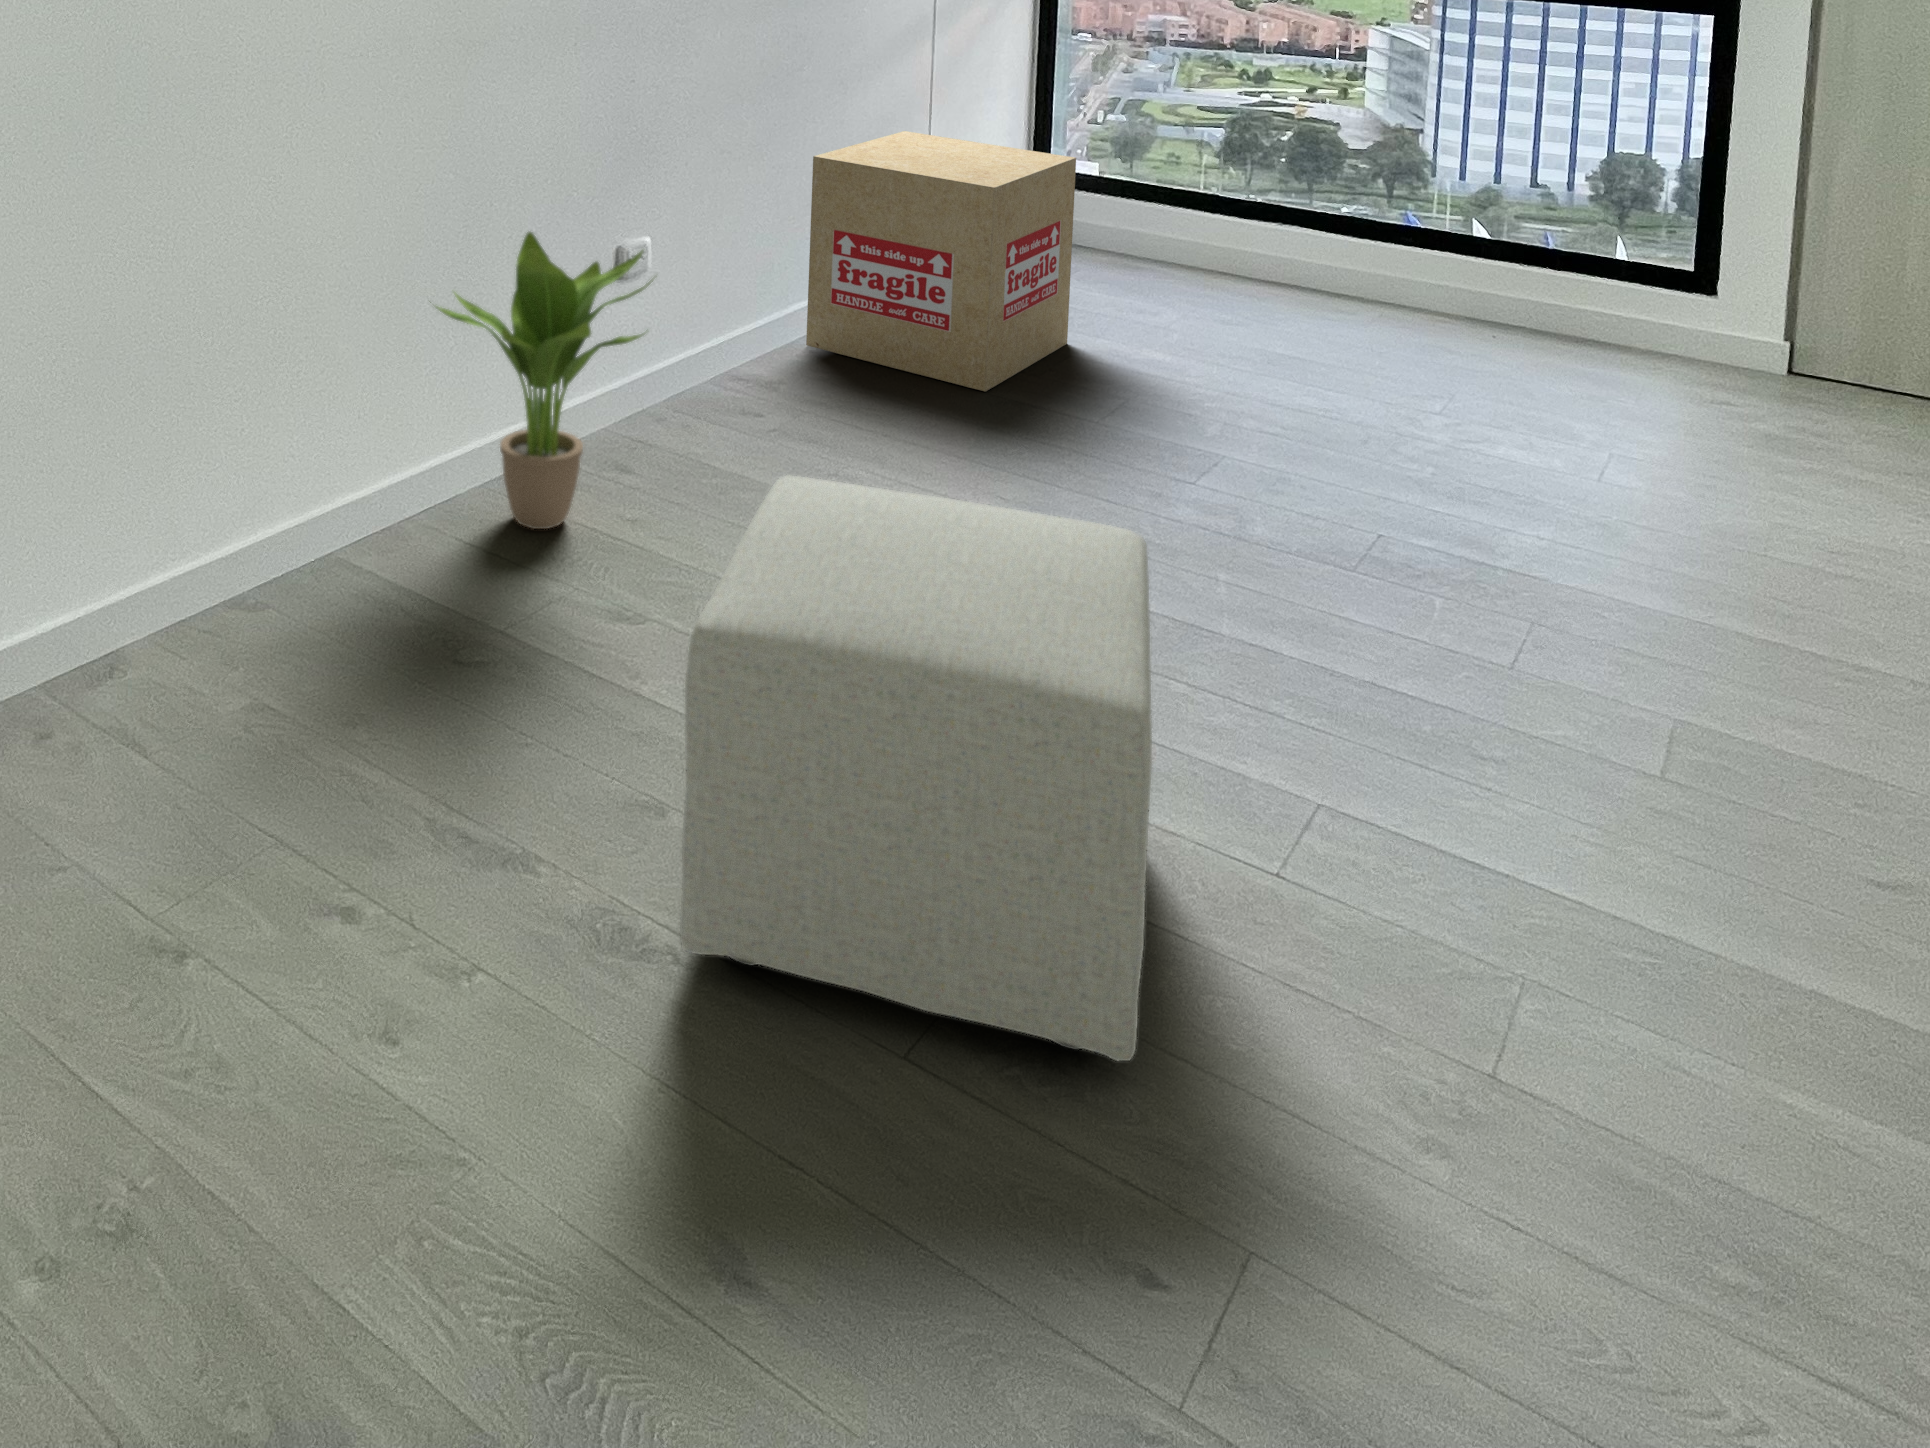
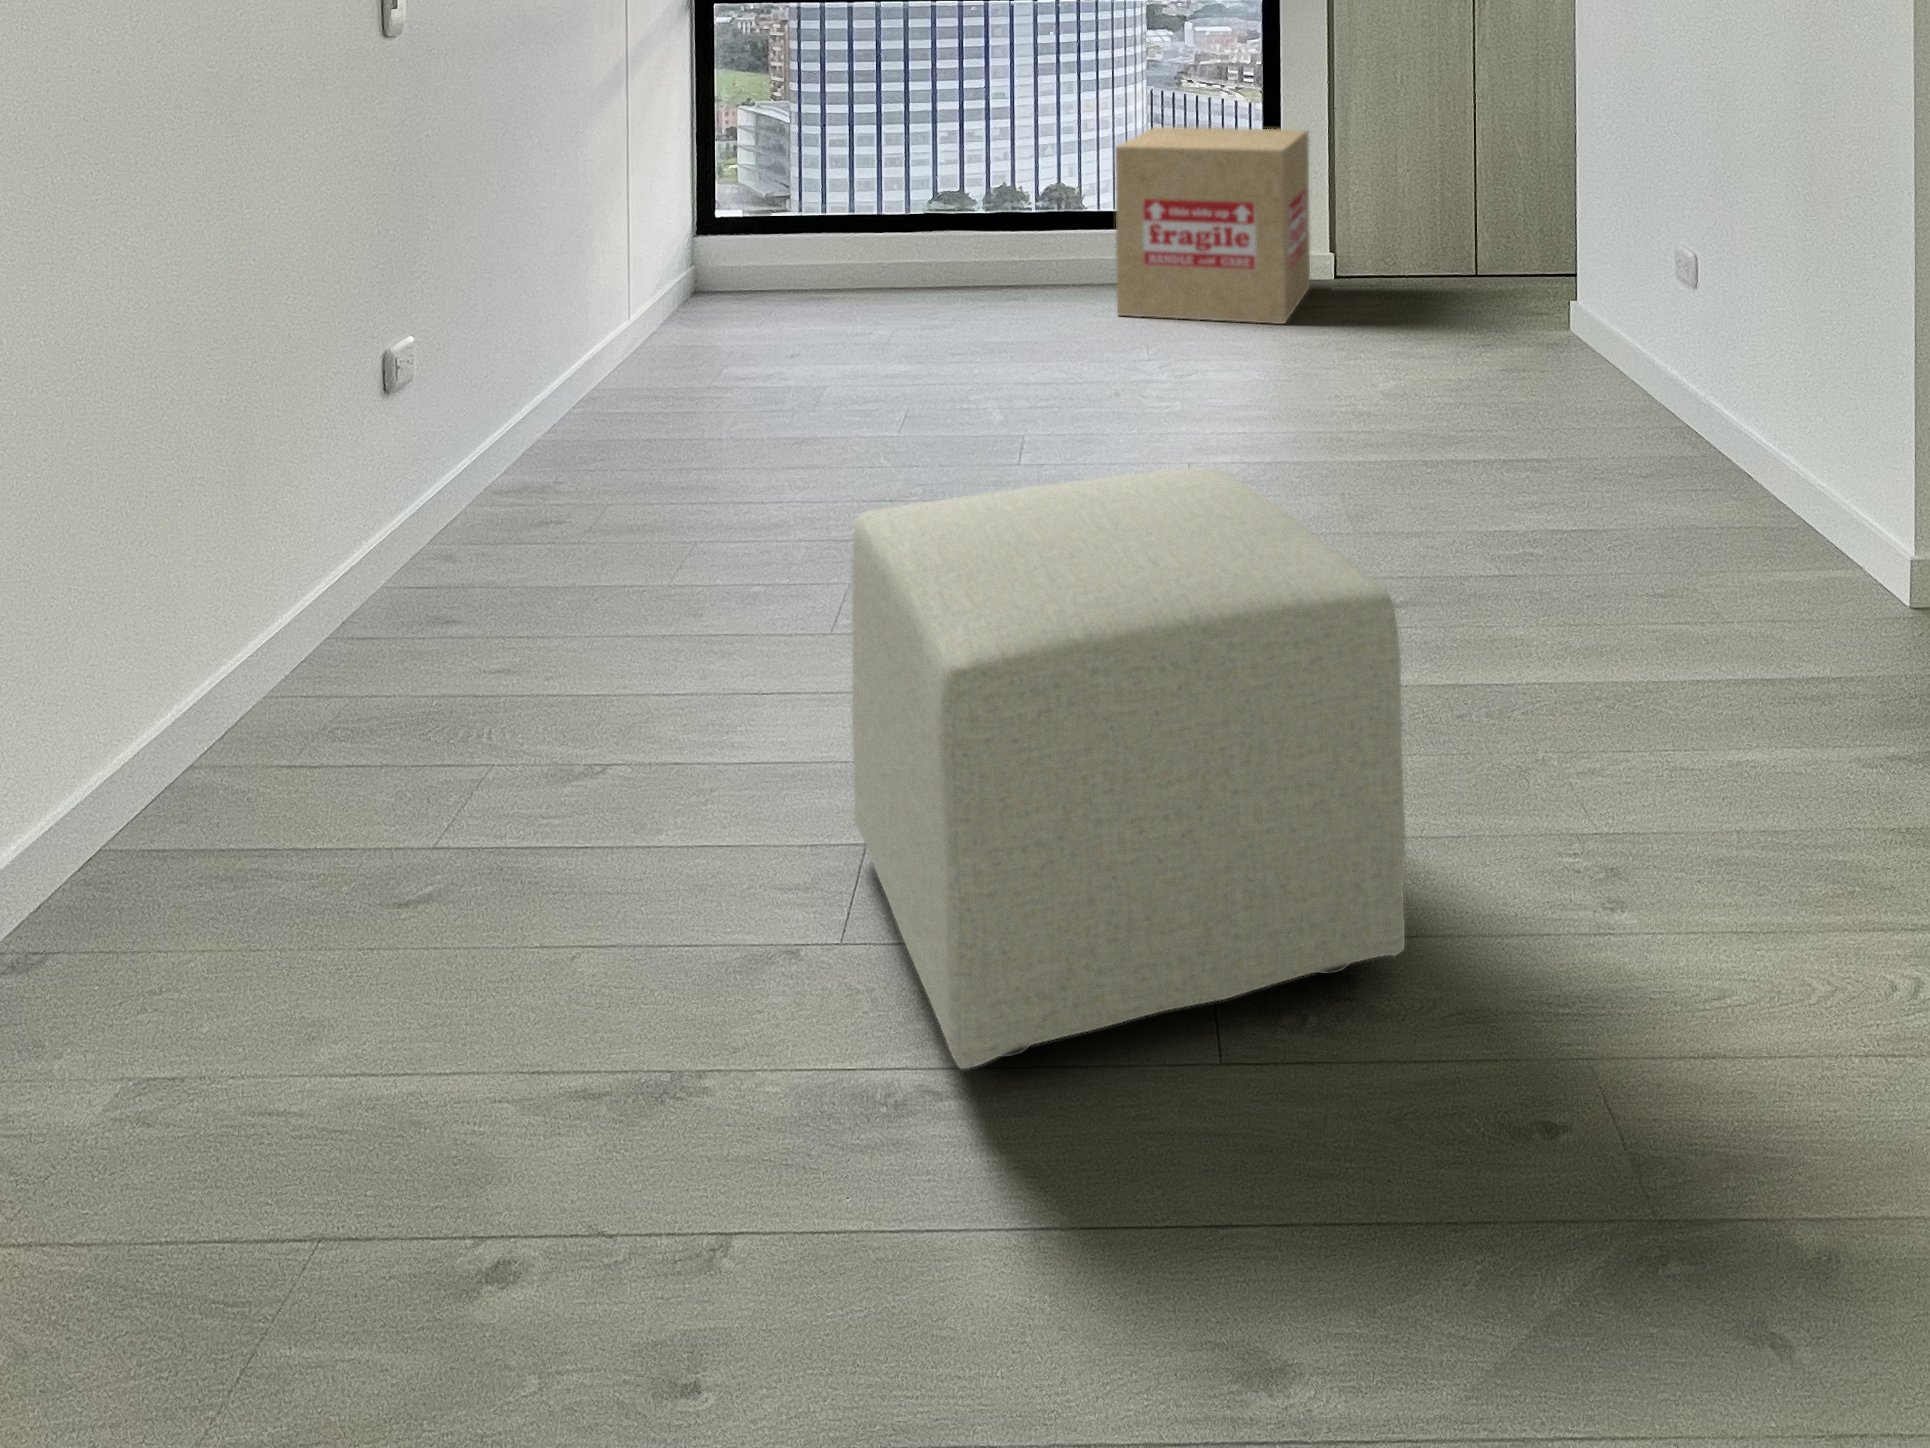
cardboard box: present [806,131,1076,391] -> present [1115,127,1310,324]
potted plant: present [436,232,651,529] -> none [233,332,551,727]

